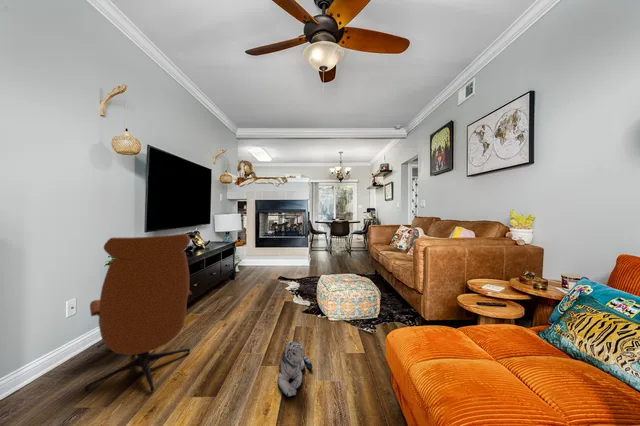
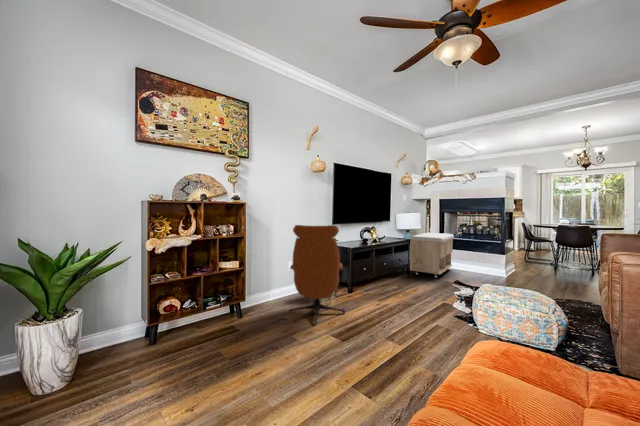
storage bench: none [236,233,271,277] -> present [410,233,454,277]
plush toy: present [278,342,312,397] -> none [387,324,426,365]

